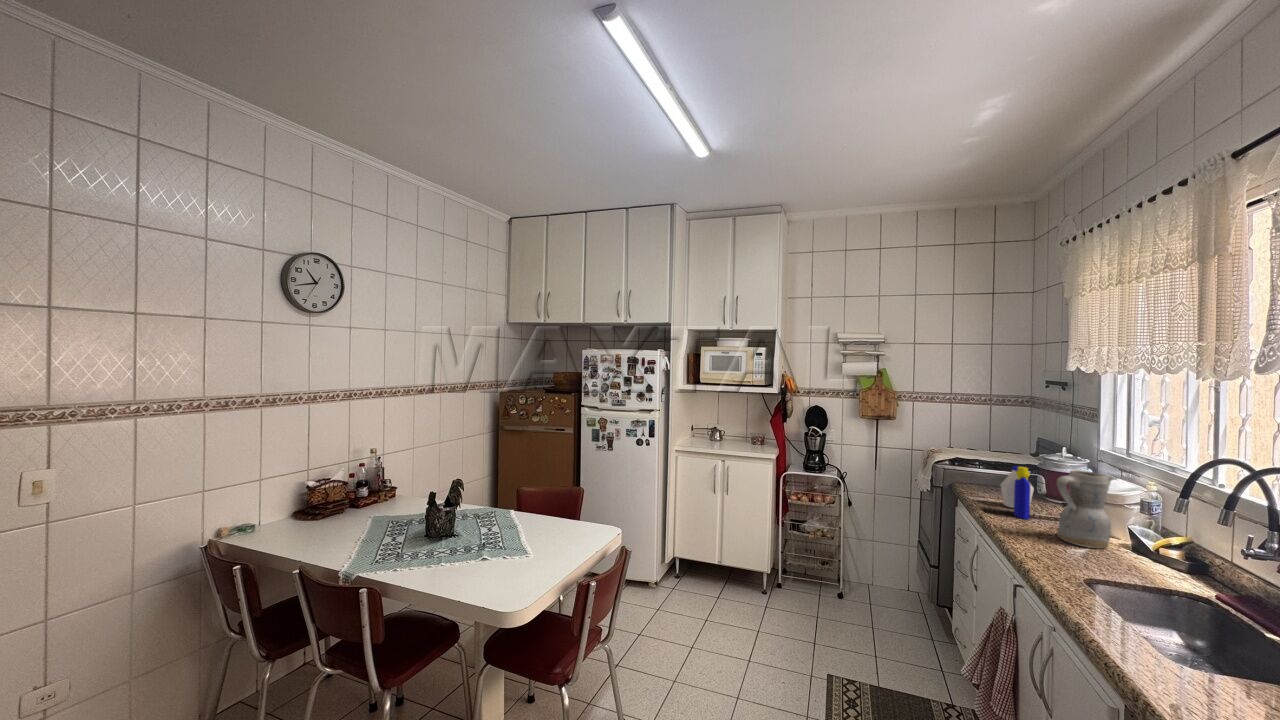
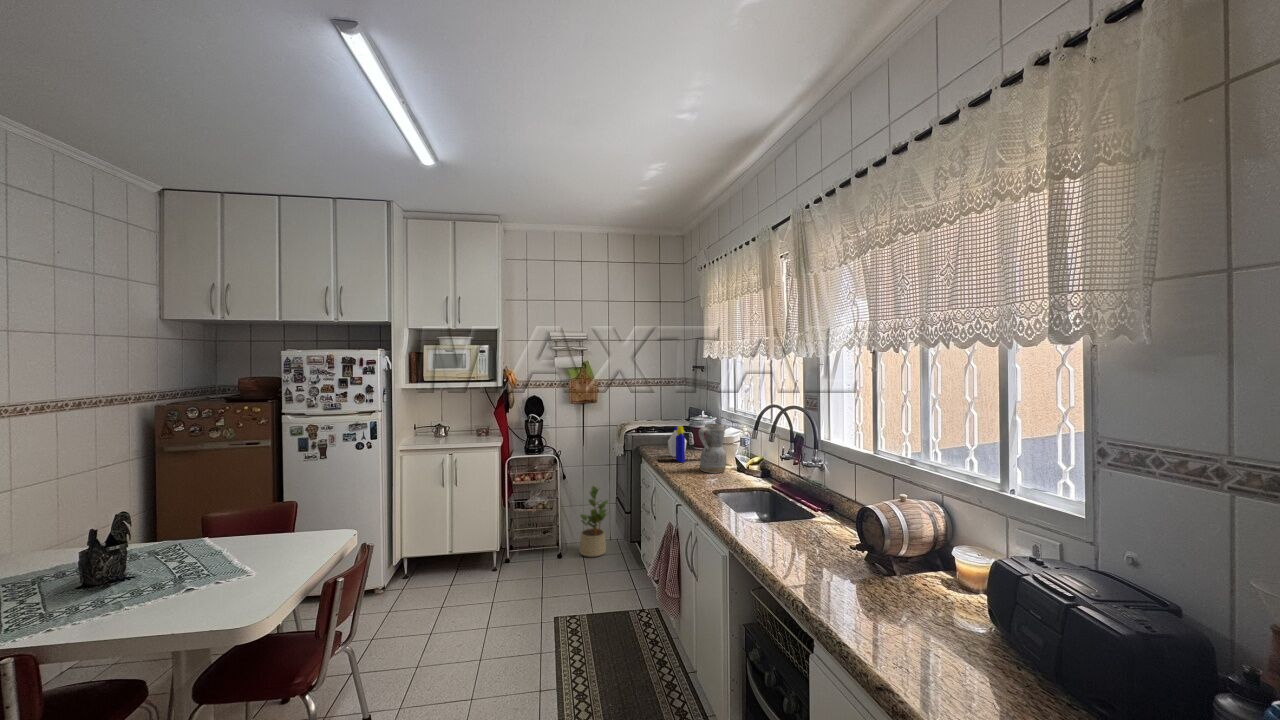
potted plant: none [865,522,906,610] -> present [580,486,608,557]

